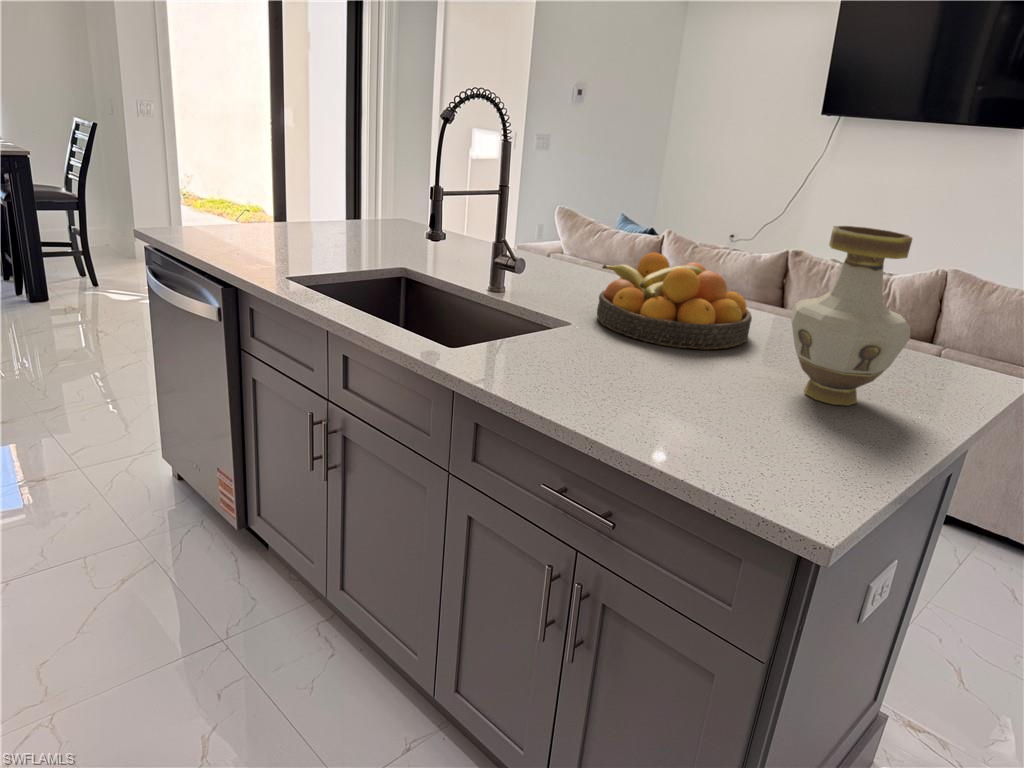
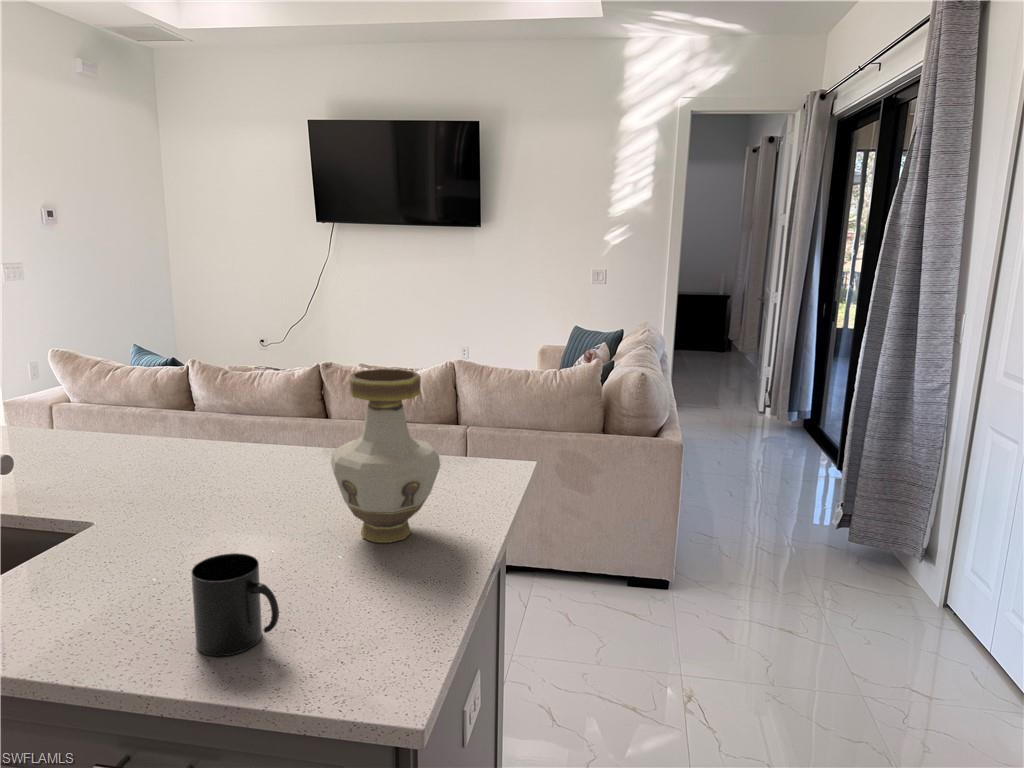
fruit bowl: present [597,253,752,349] -> none [112,415,296,521]
mug: none [645,353,720,437] -> present [191,553,279,656]

